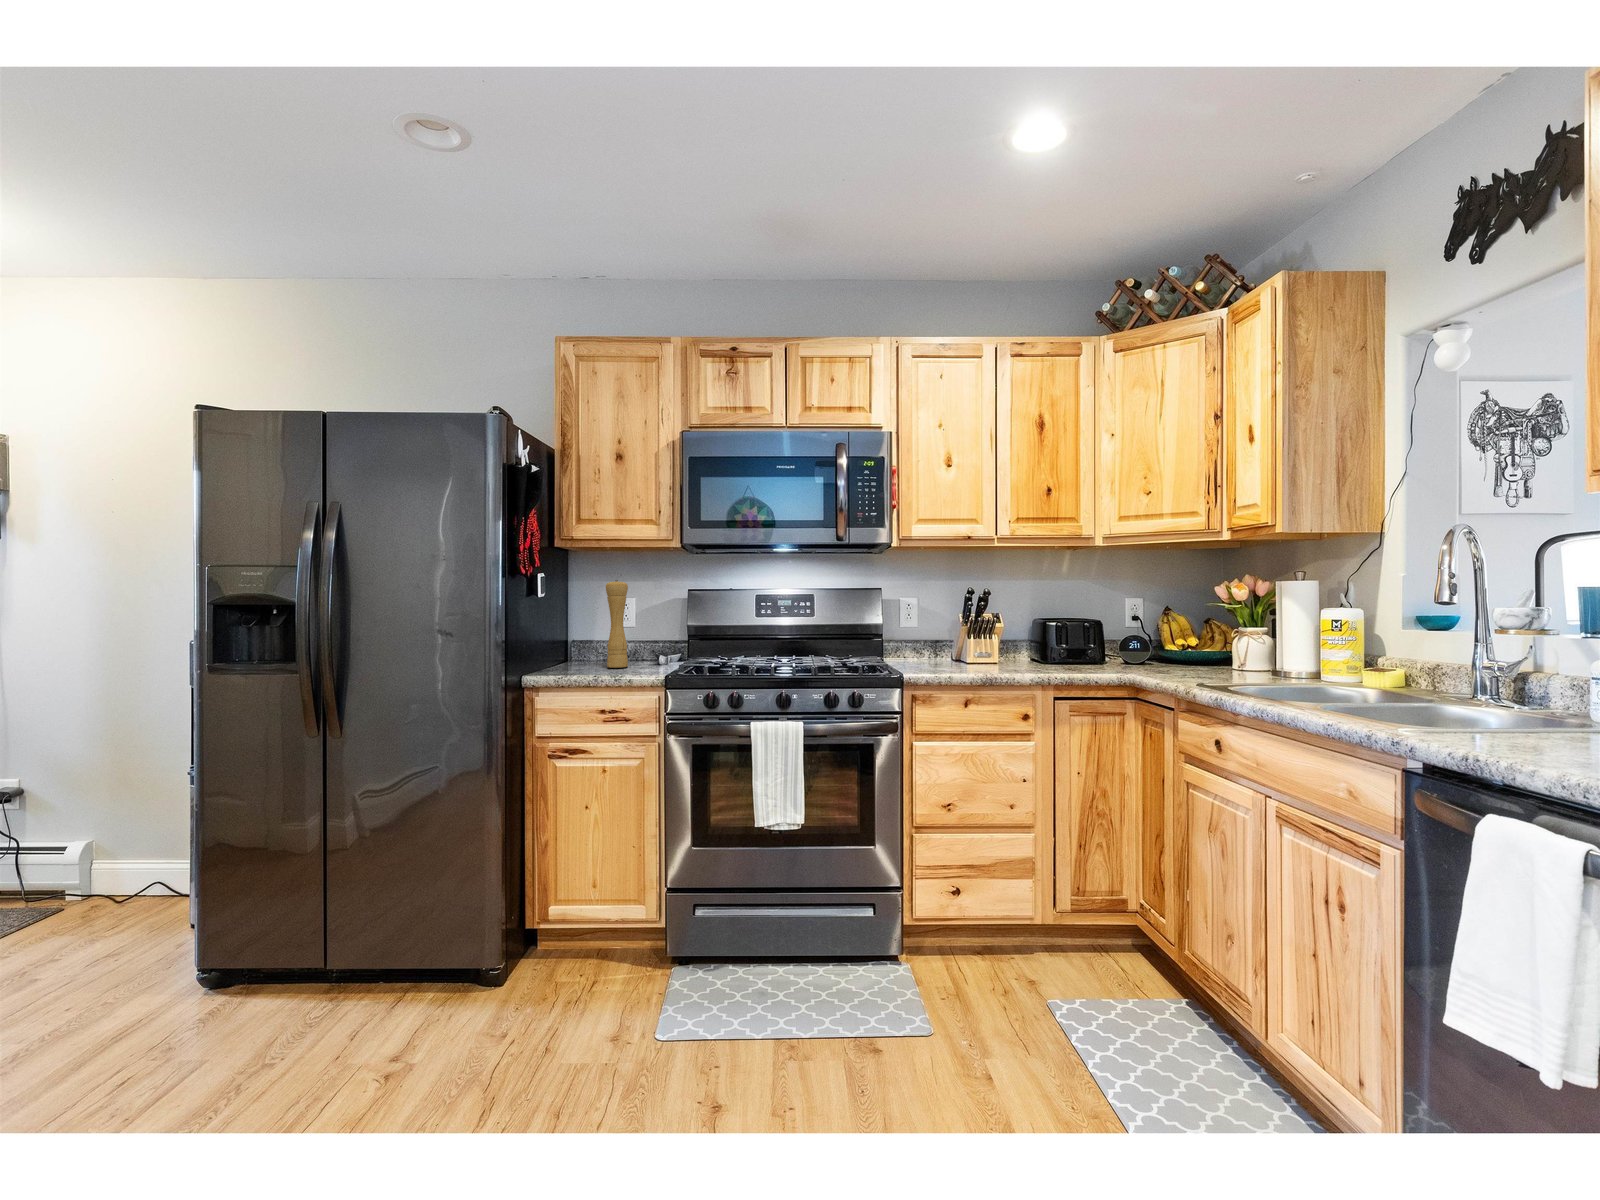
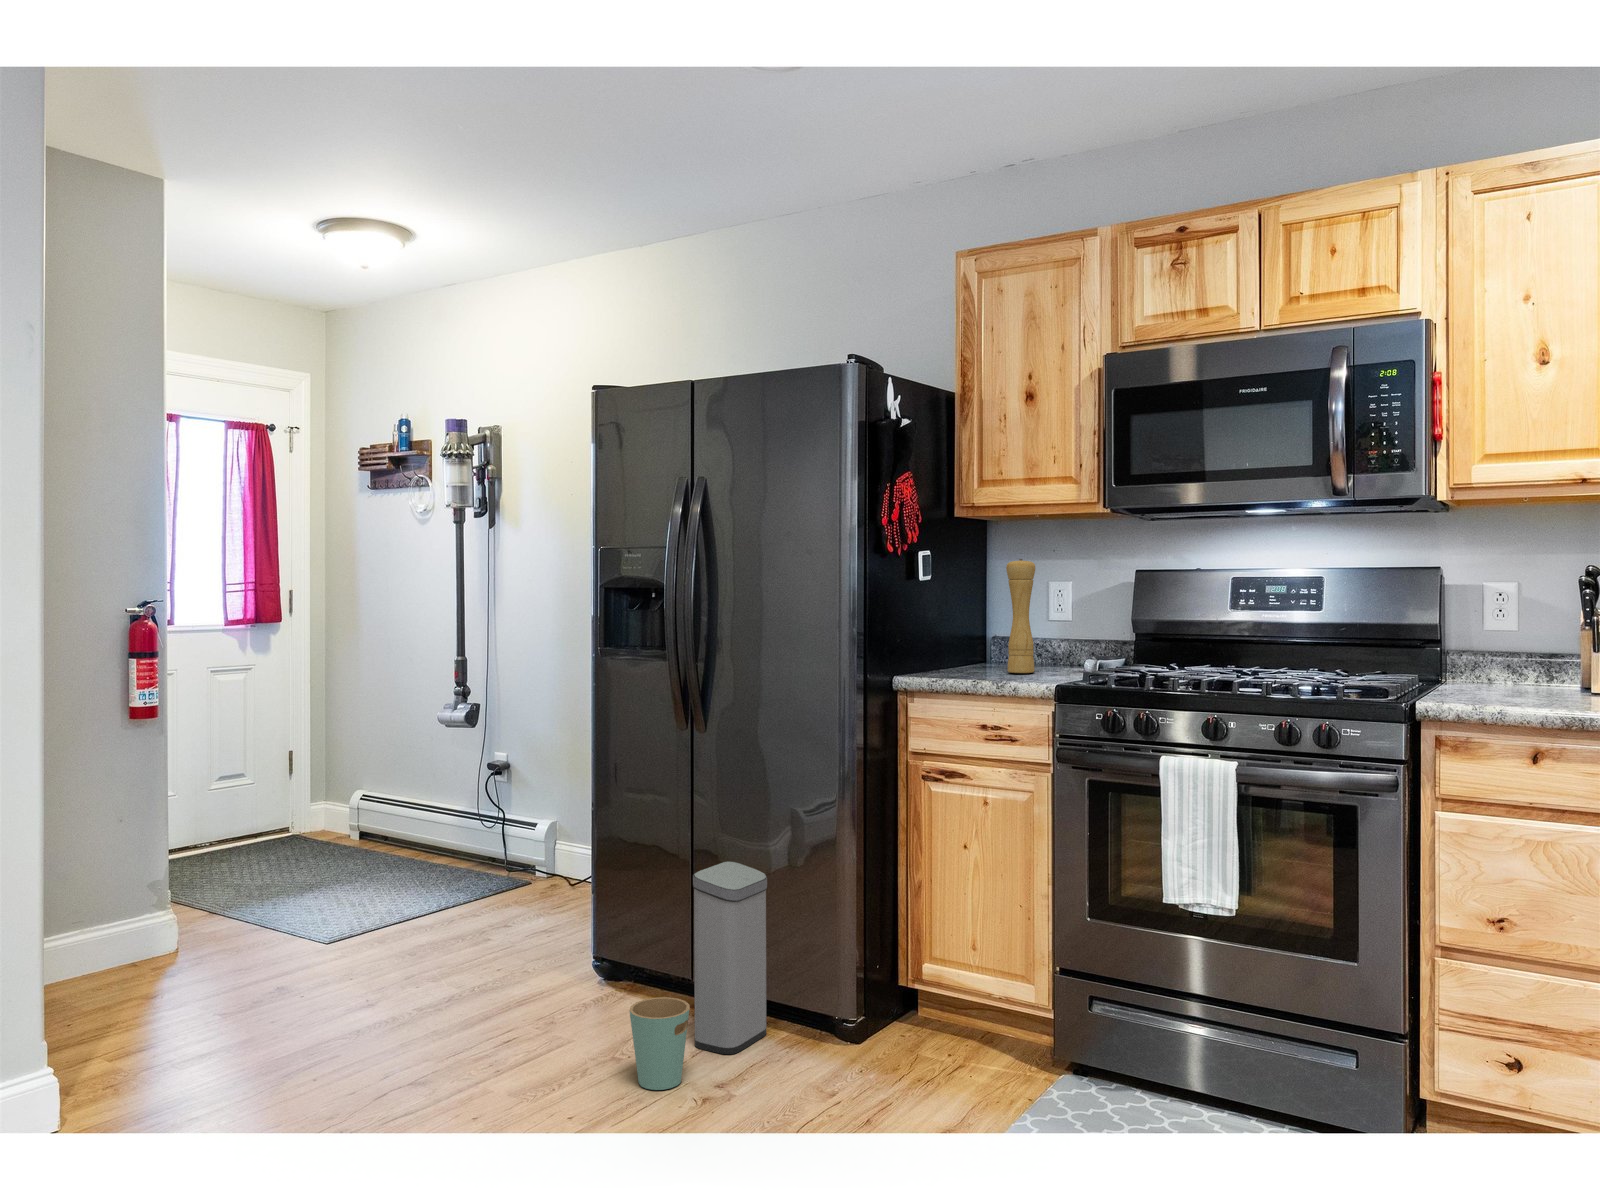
trash can: none [296,853,416,1088] -> present [629,862,767,1090]

